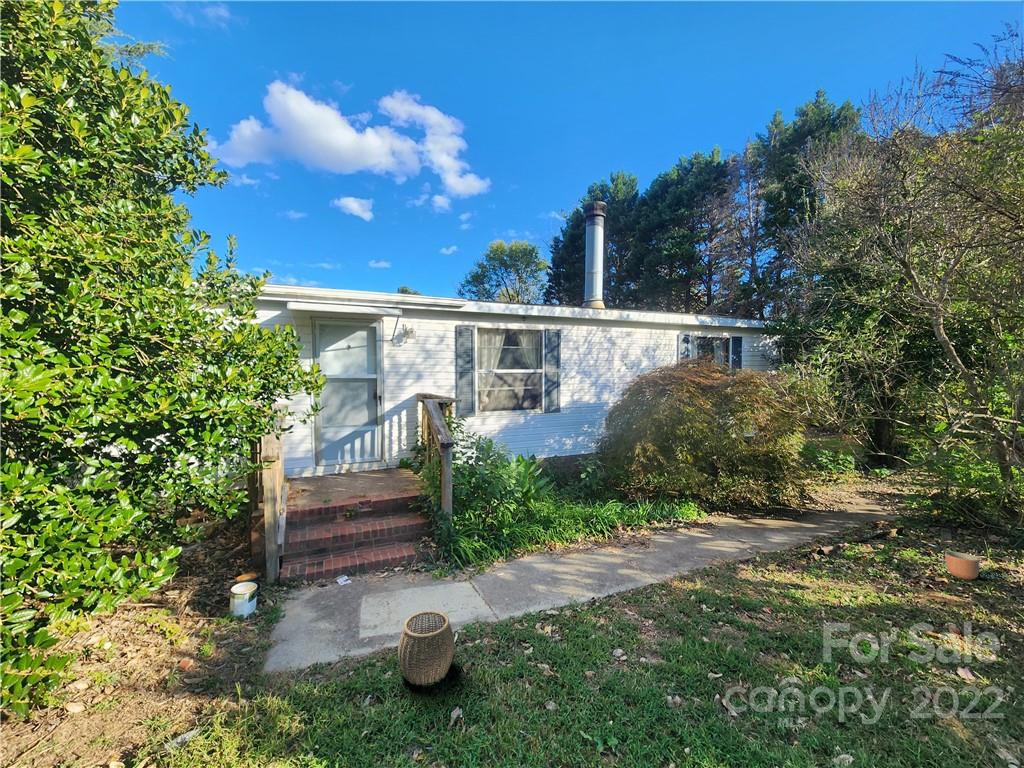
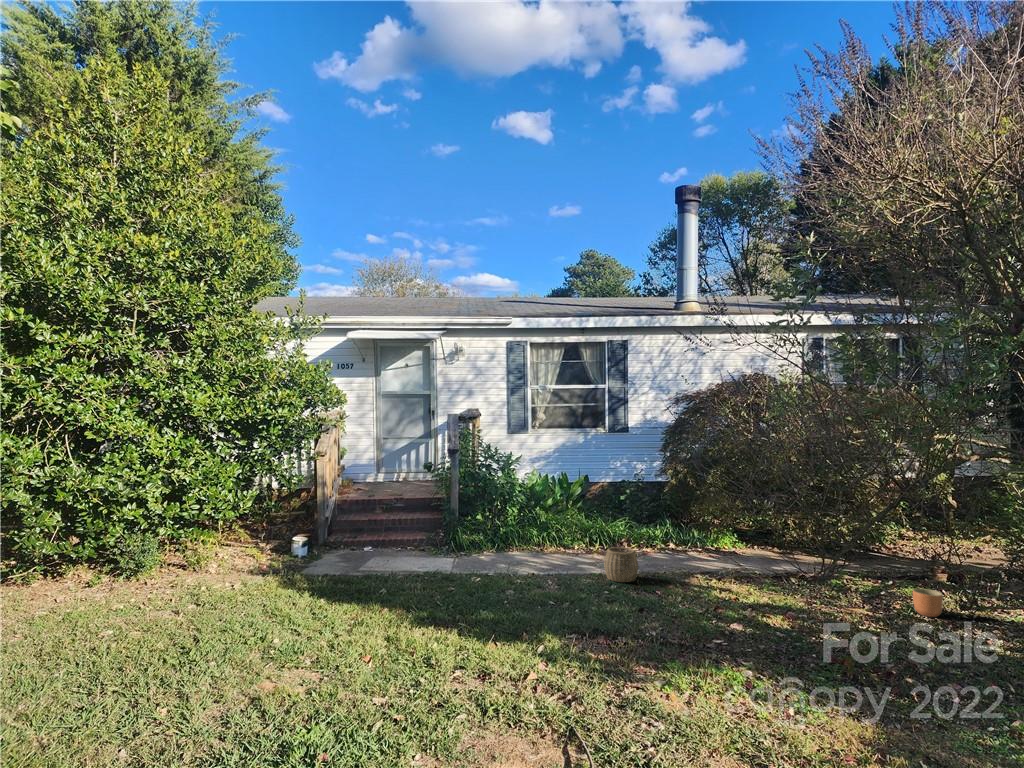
woven basket: present [398,611,455,685] -> present [604,547,638,582]

